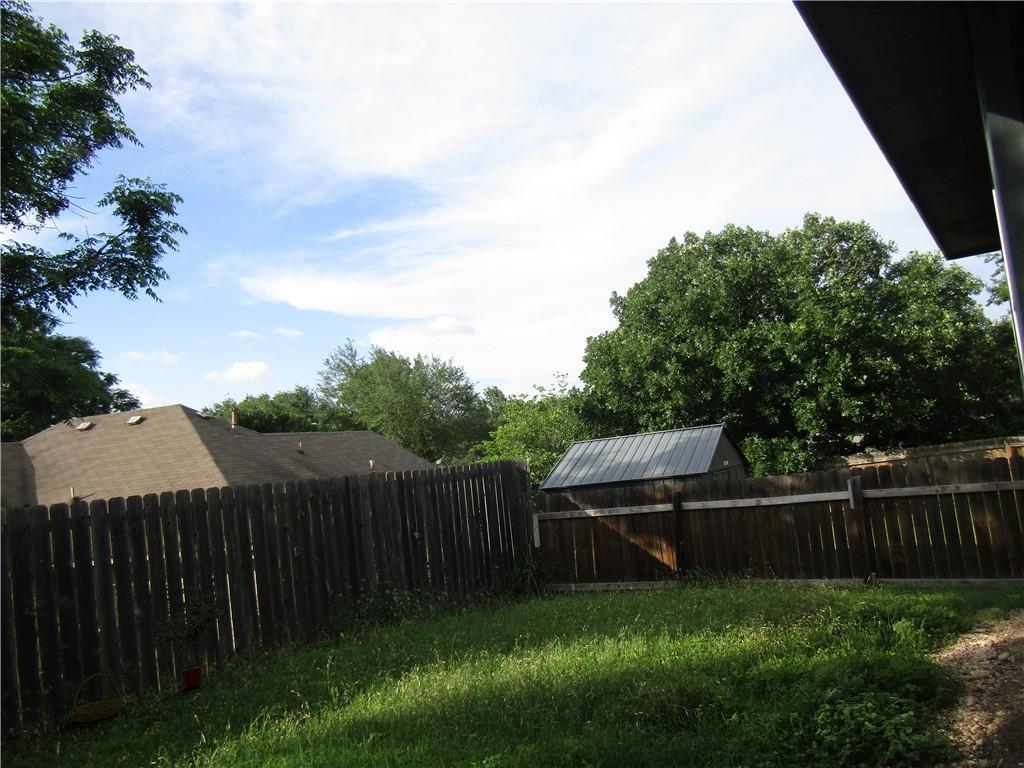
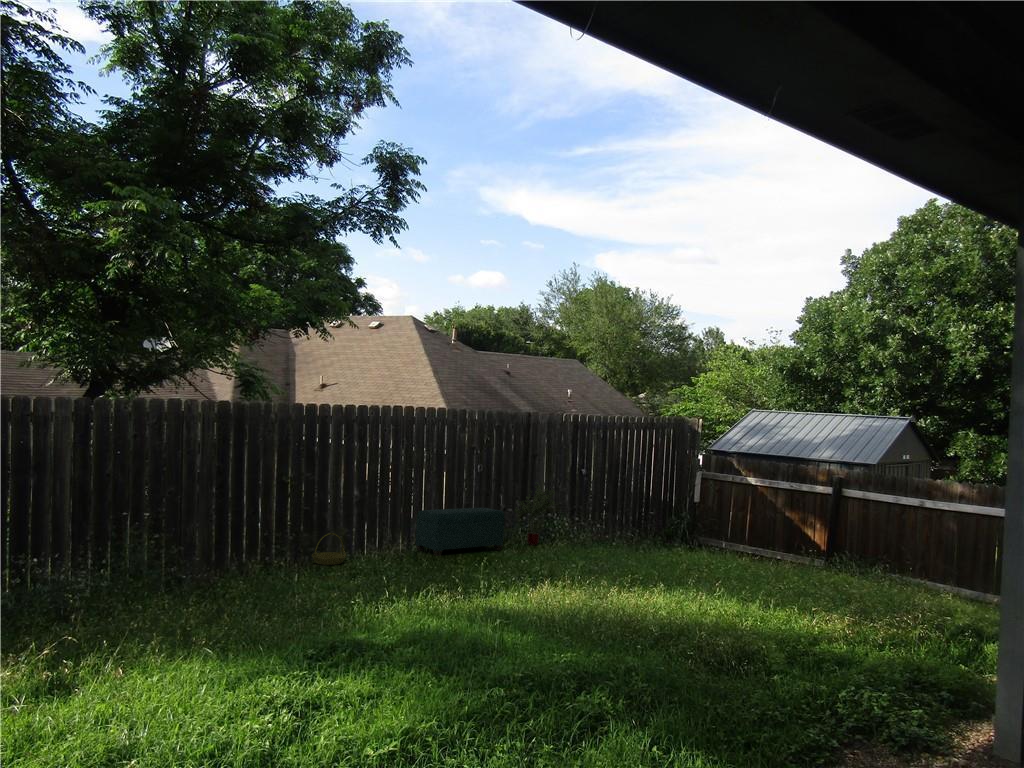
potted tree: present [151,586,224,689] -> present [515,482,555,545]
bench: none [221,596,339,672] -> present [416,508,504,556]

